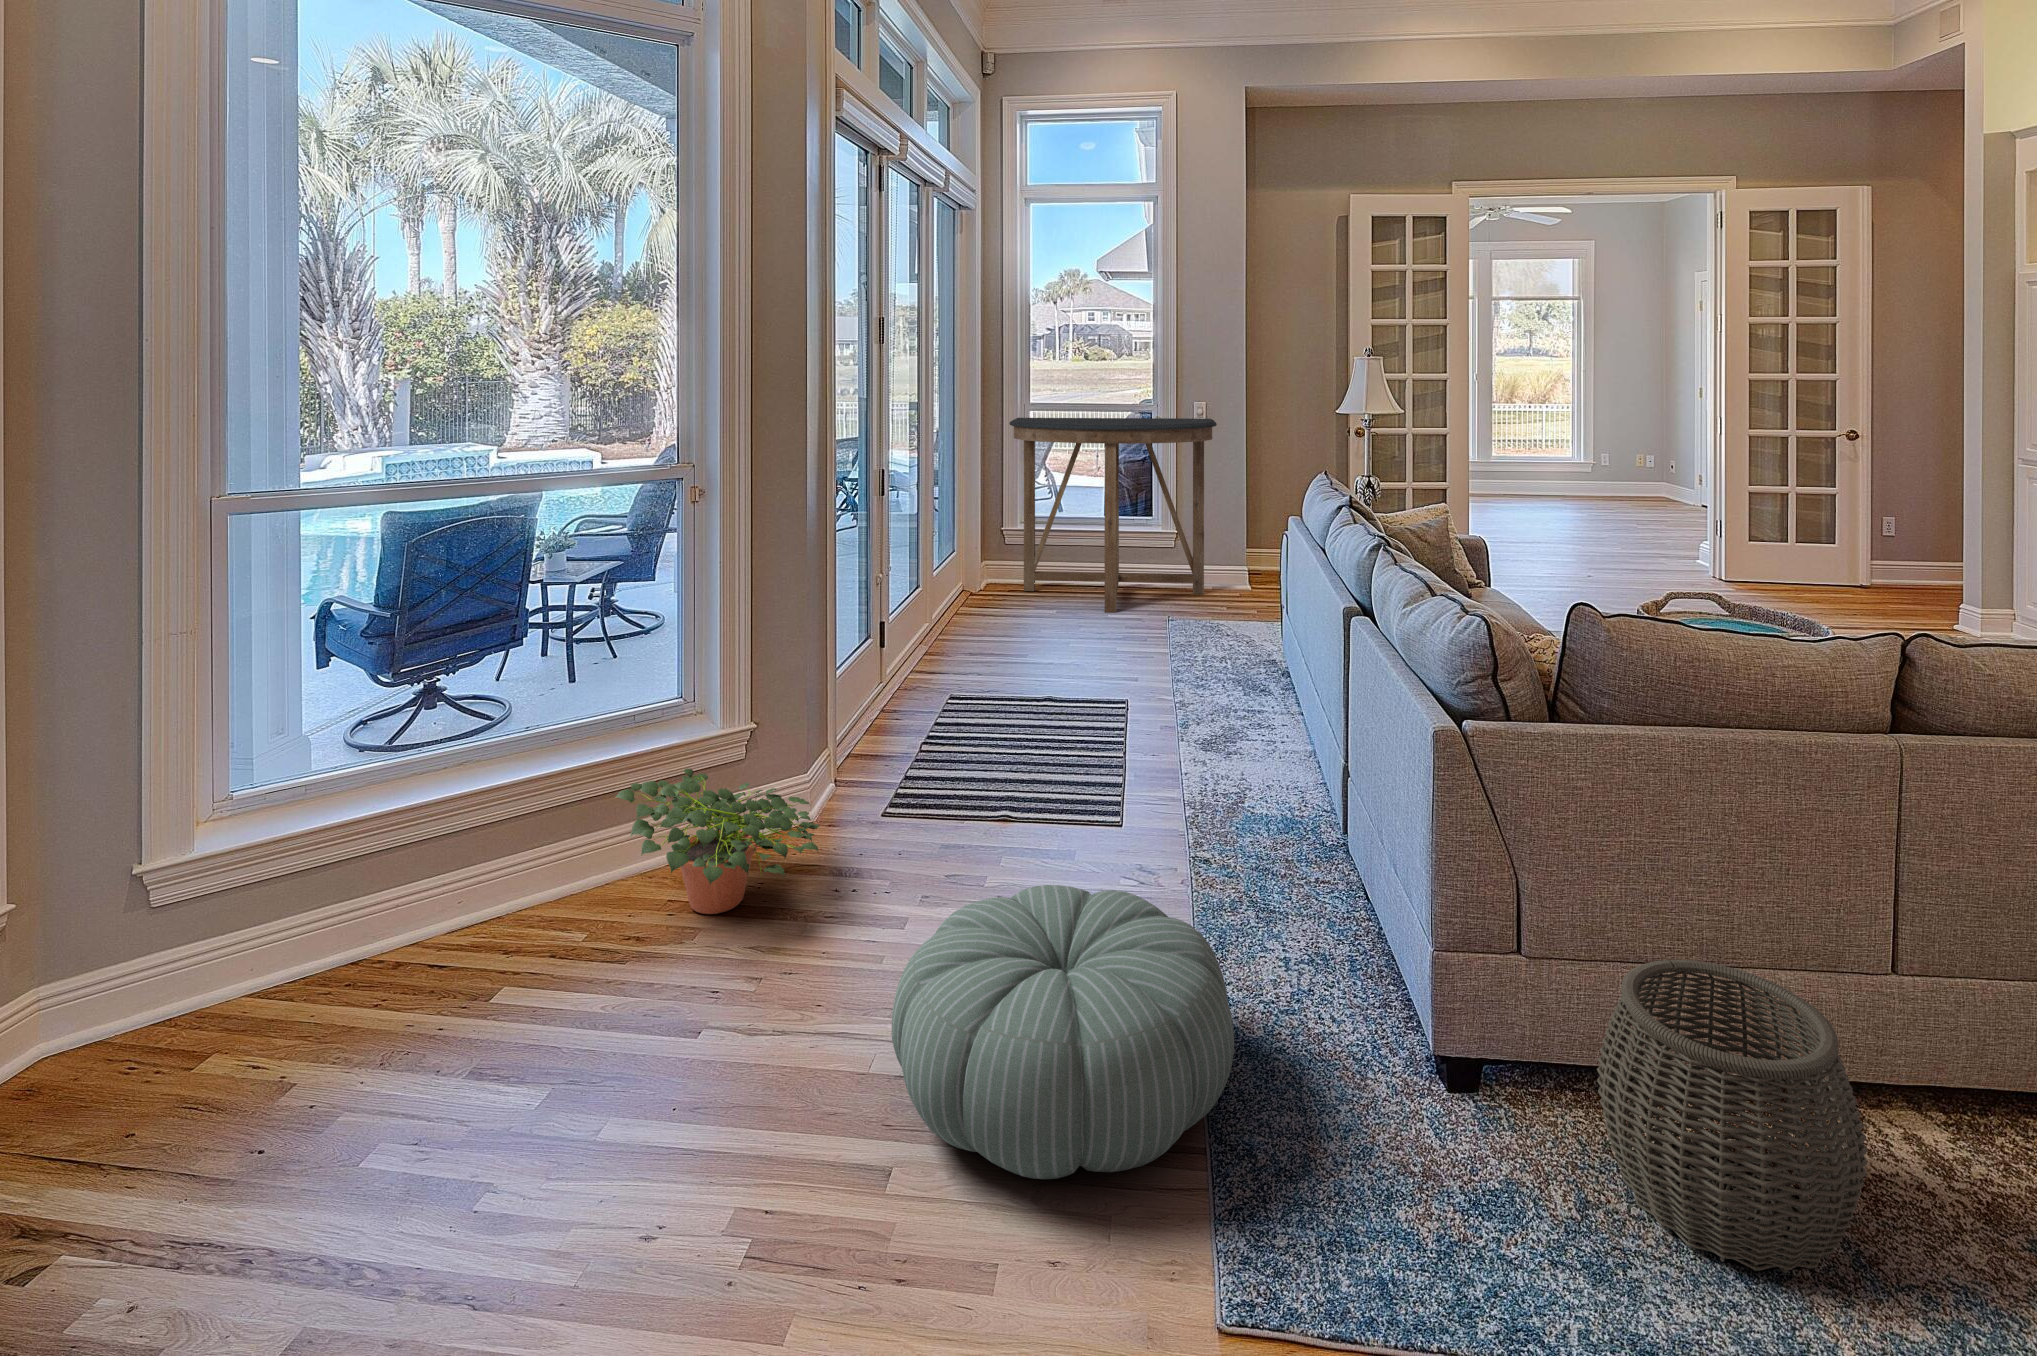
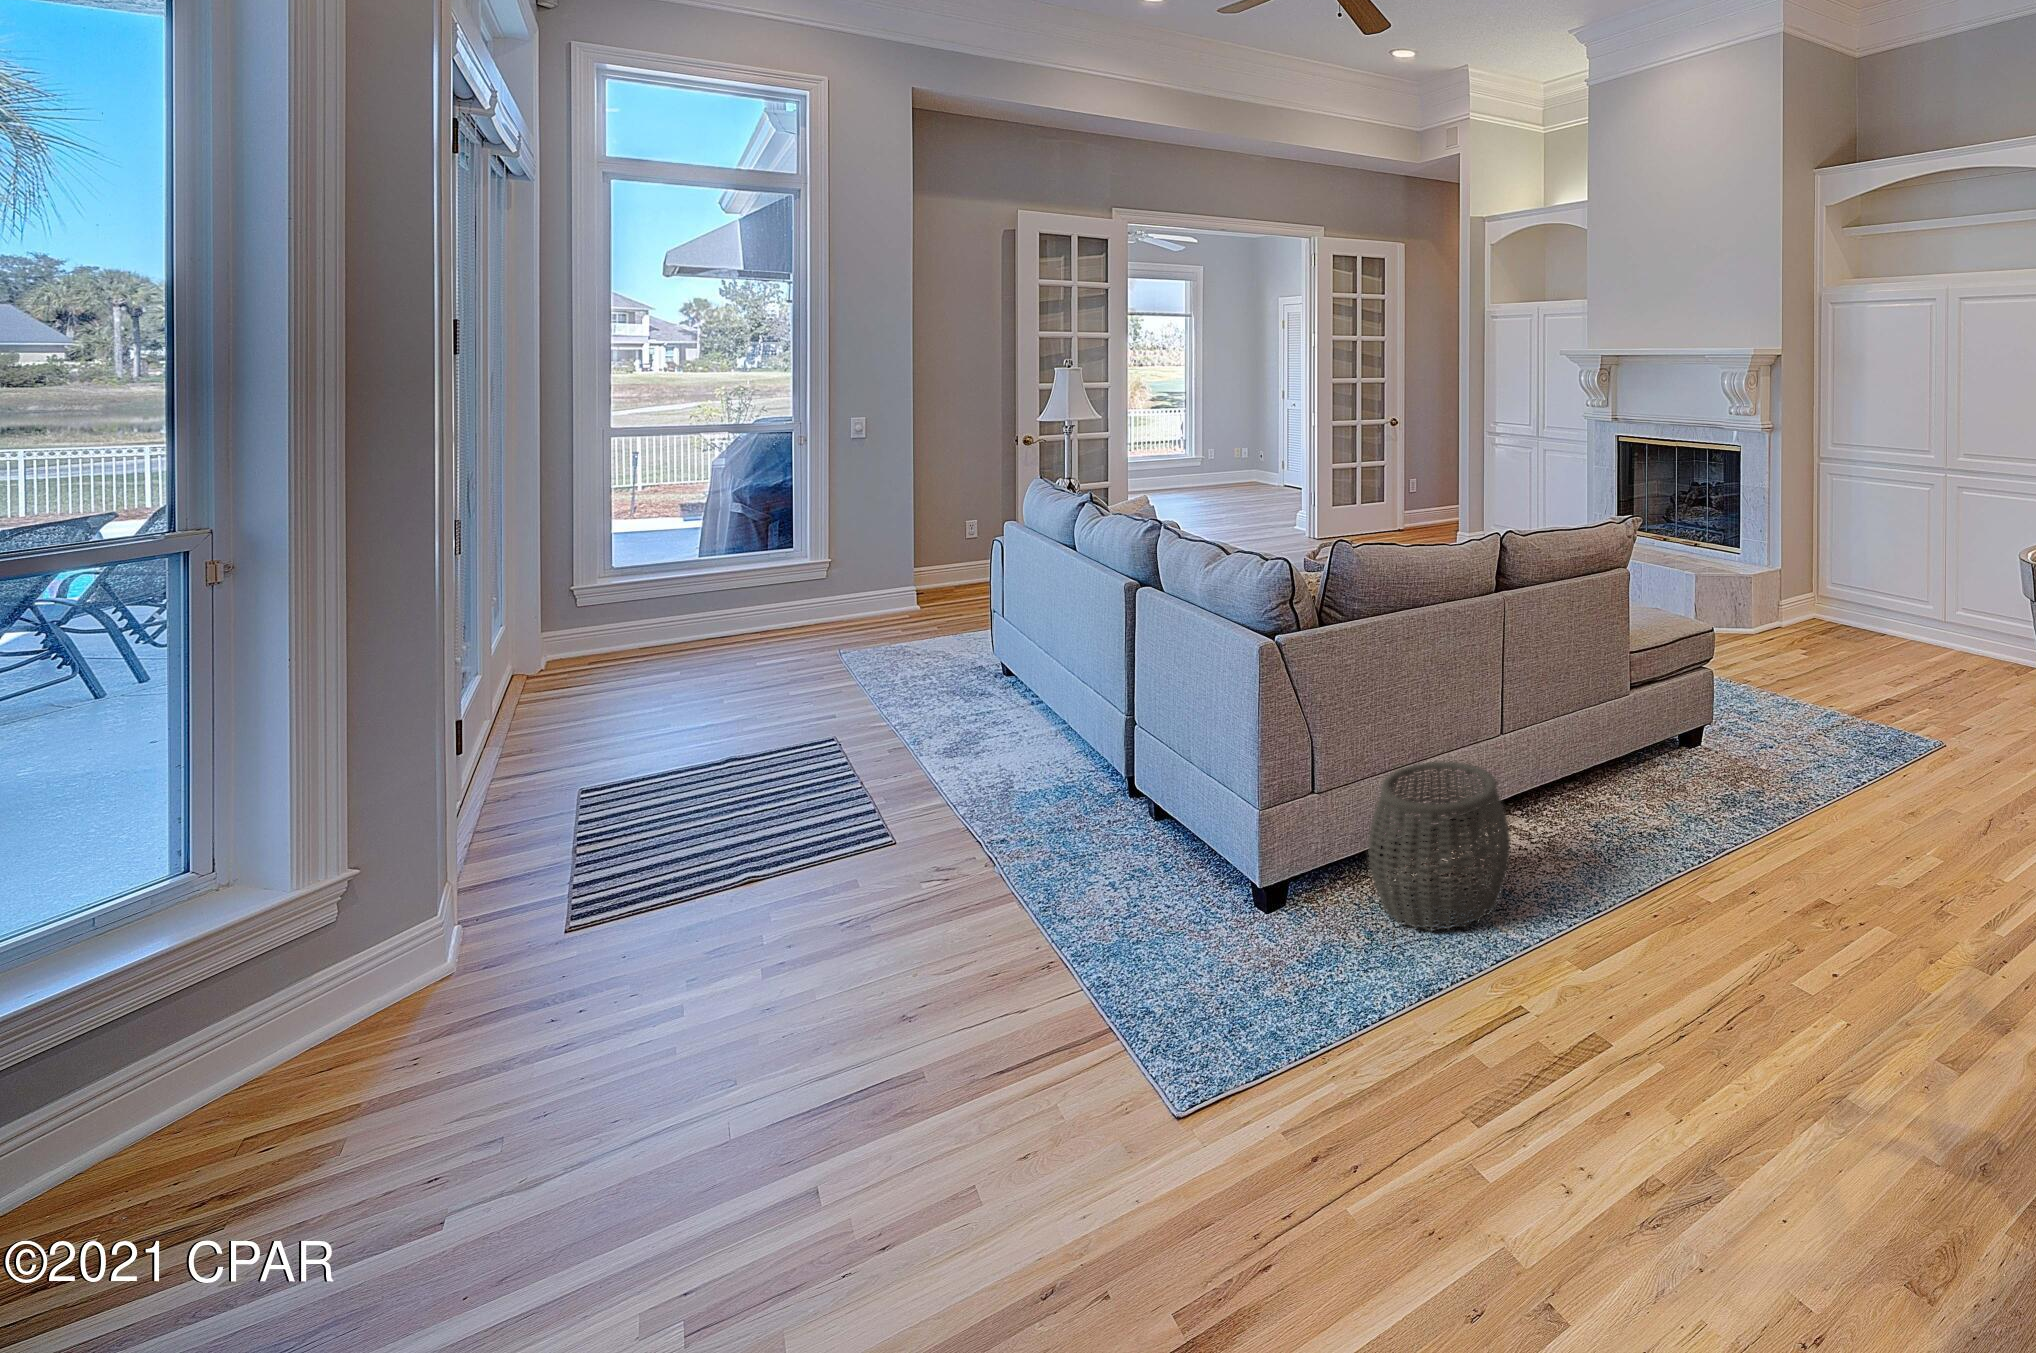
console table: present [1009,418,1217,613] -> none [605,439,882,659]
potted plant: present [616,769,820,914] -> none [202,914,574,1088]
pouf: present [892,885,1234,1179] -> none [787,859,1124,1113]

